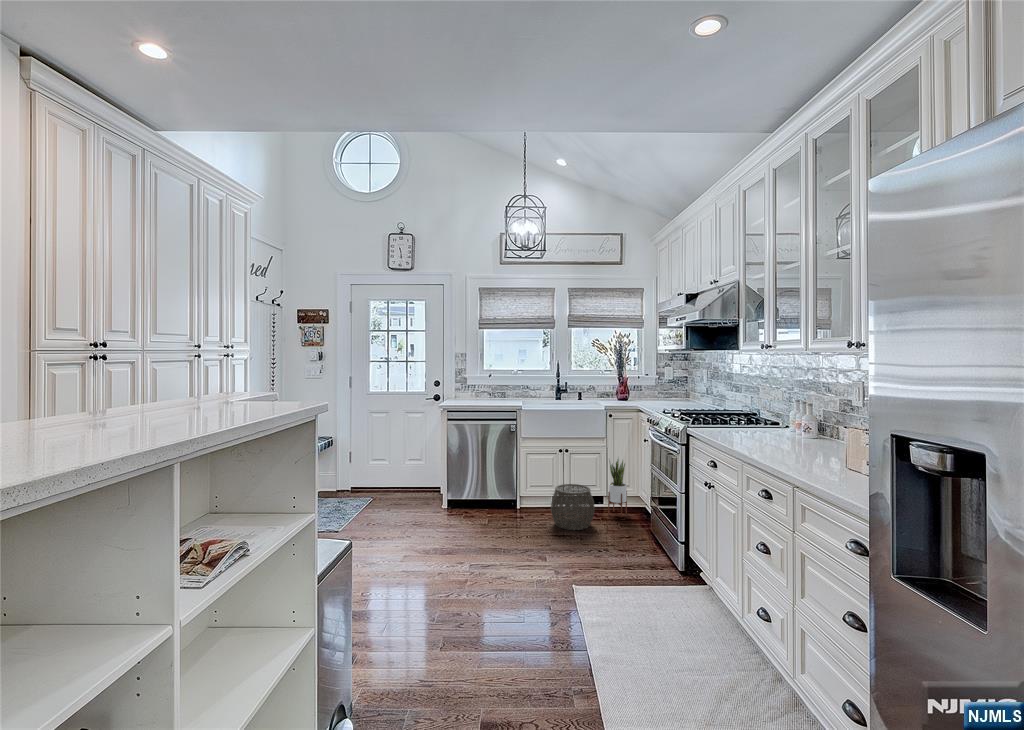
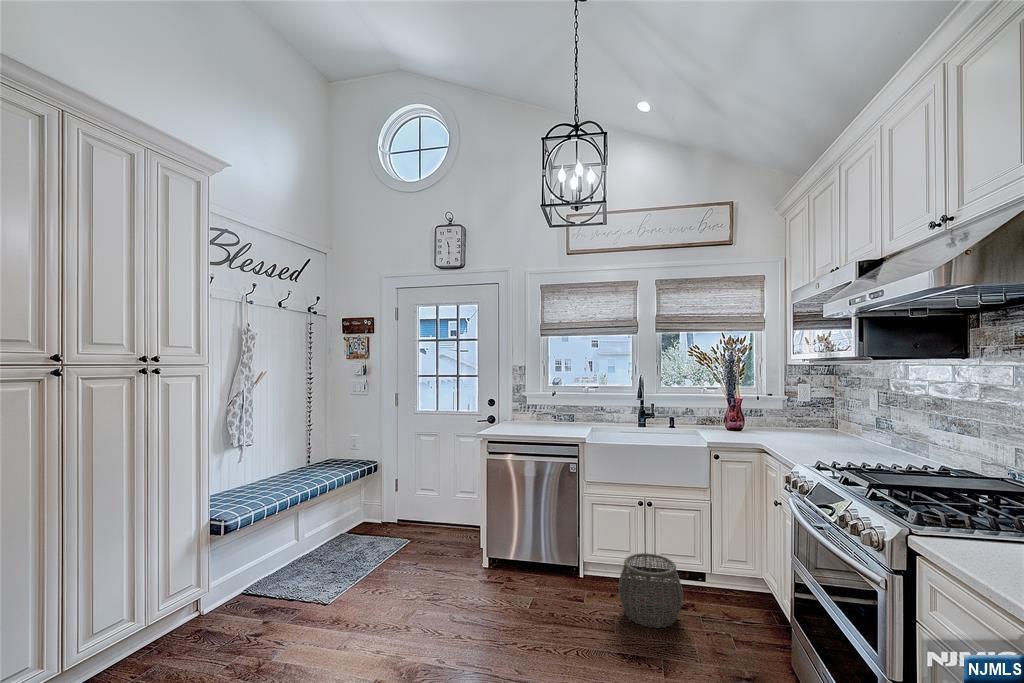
potted plant: present [608,457,627,517] -> none [706,517,737,608]

